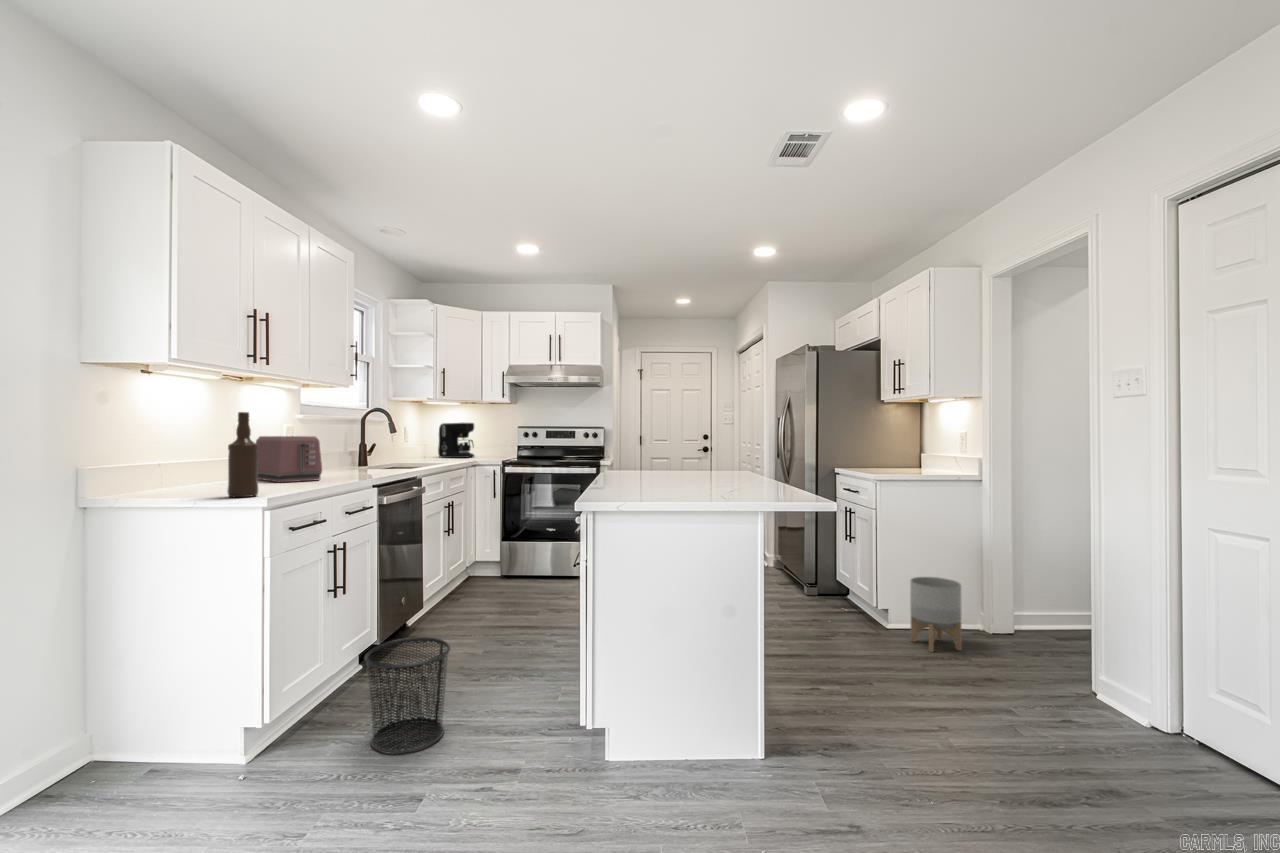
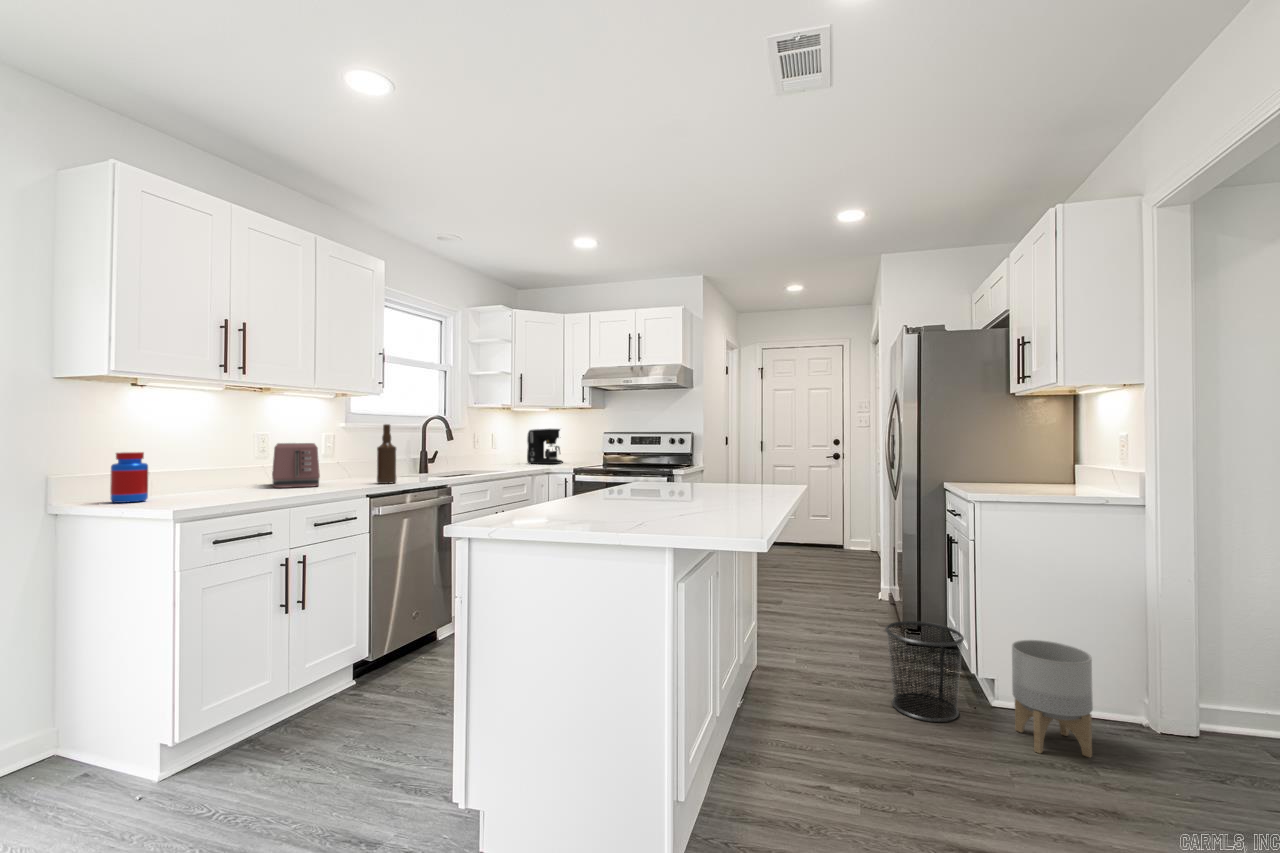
bottle: present [228,412,258,497] -> present [377,424,396,484]
jar: none [162,445,199,498] -> present [110,452,148,503]
waste bin: present [364,637,450,754] -> present [885,621,964,722]

